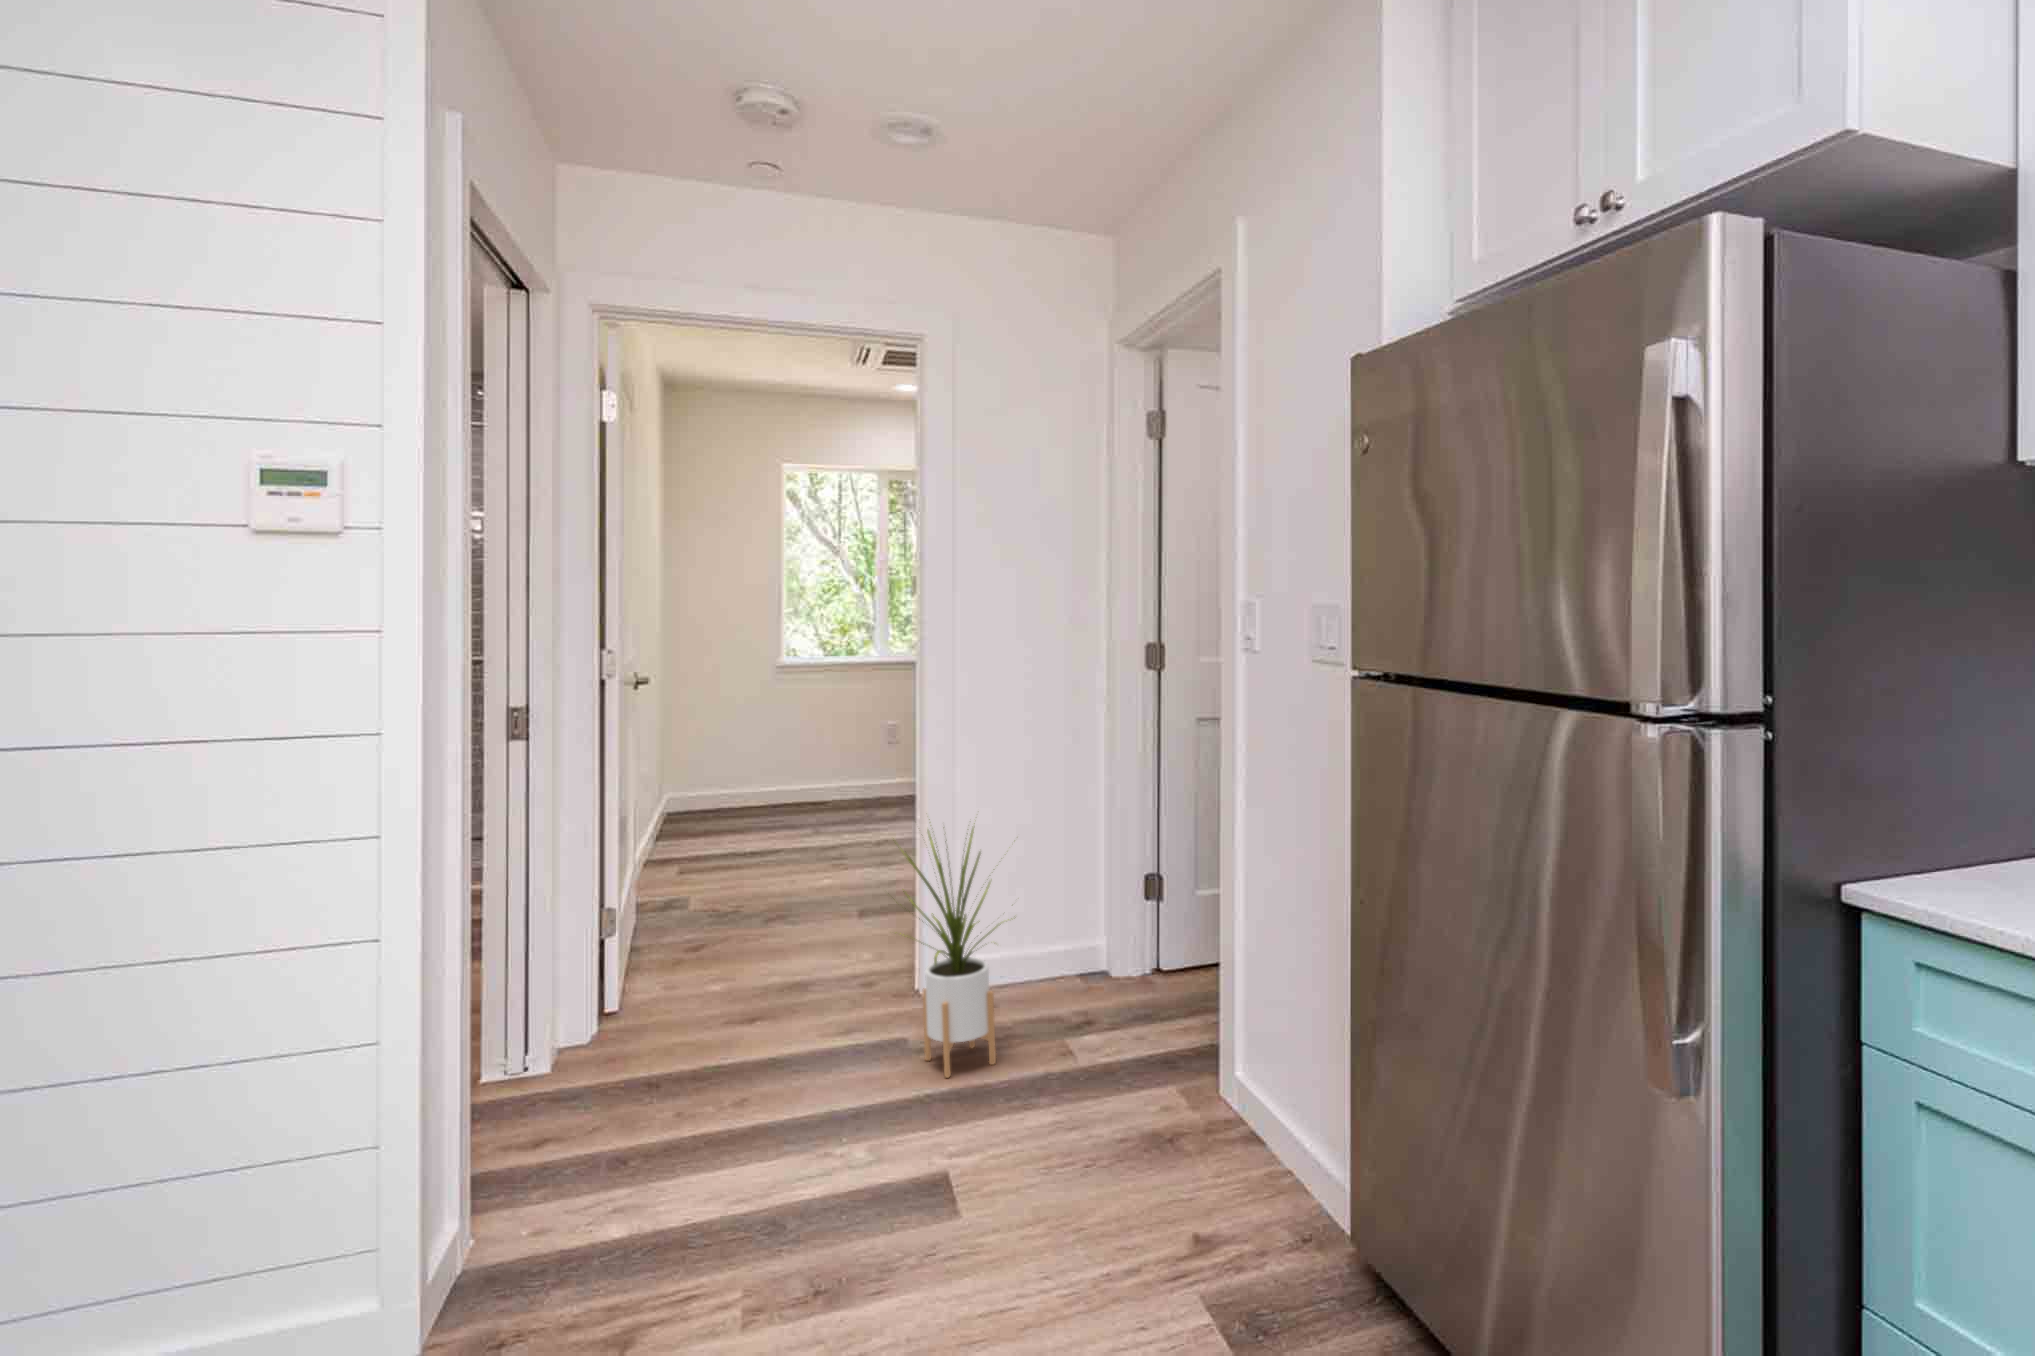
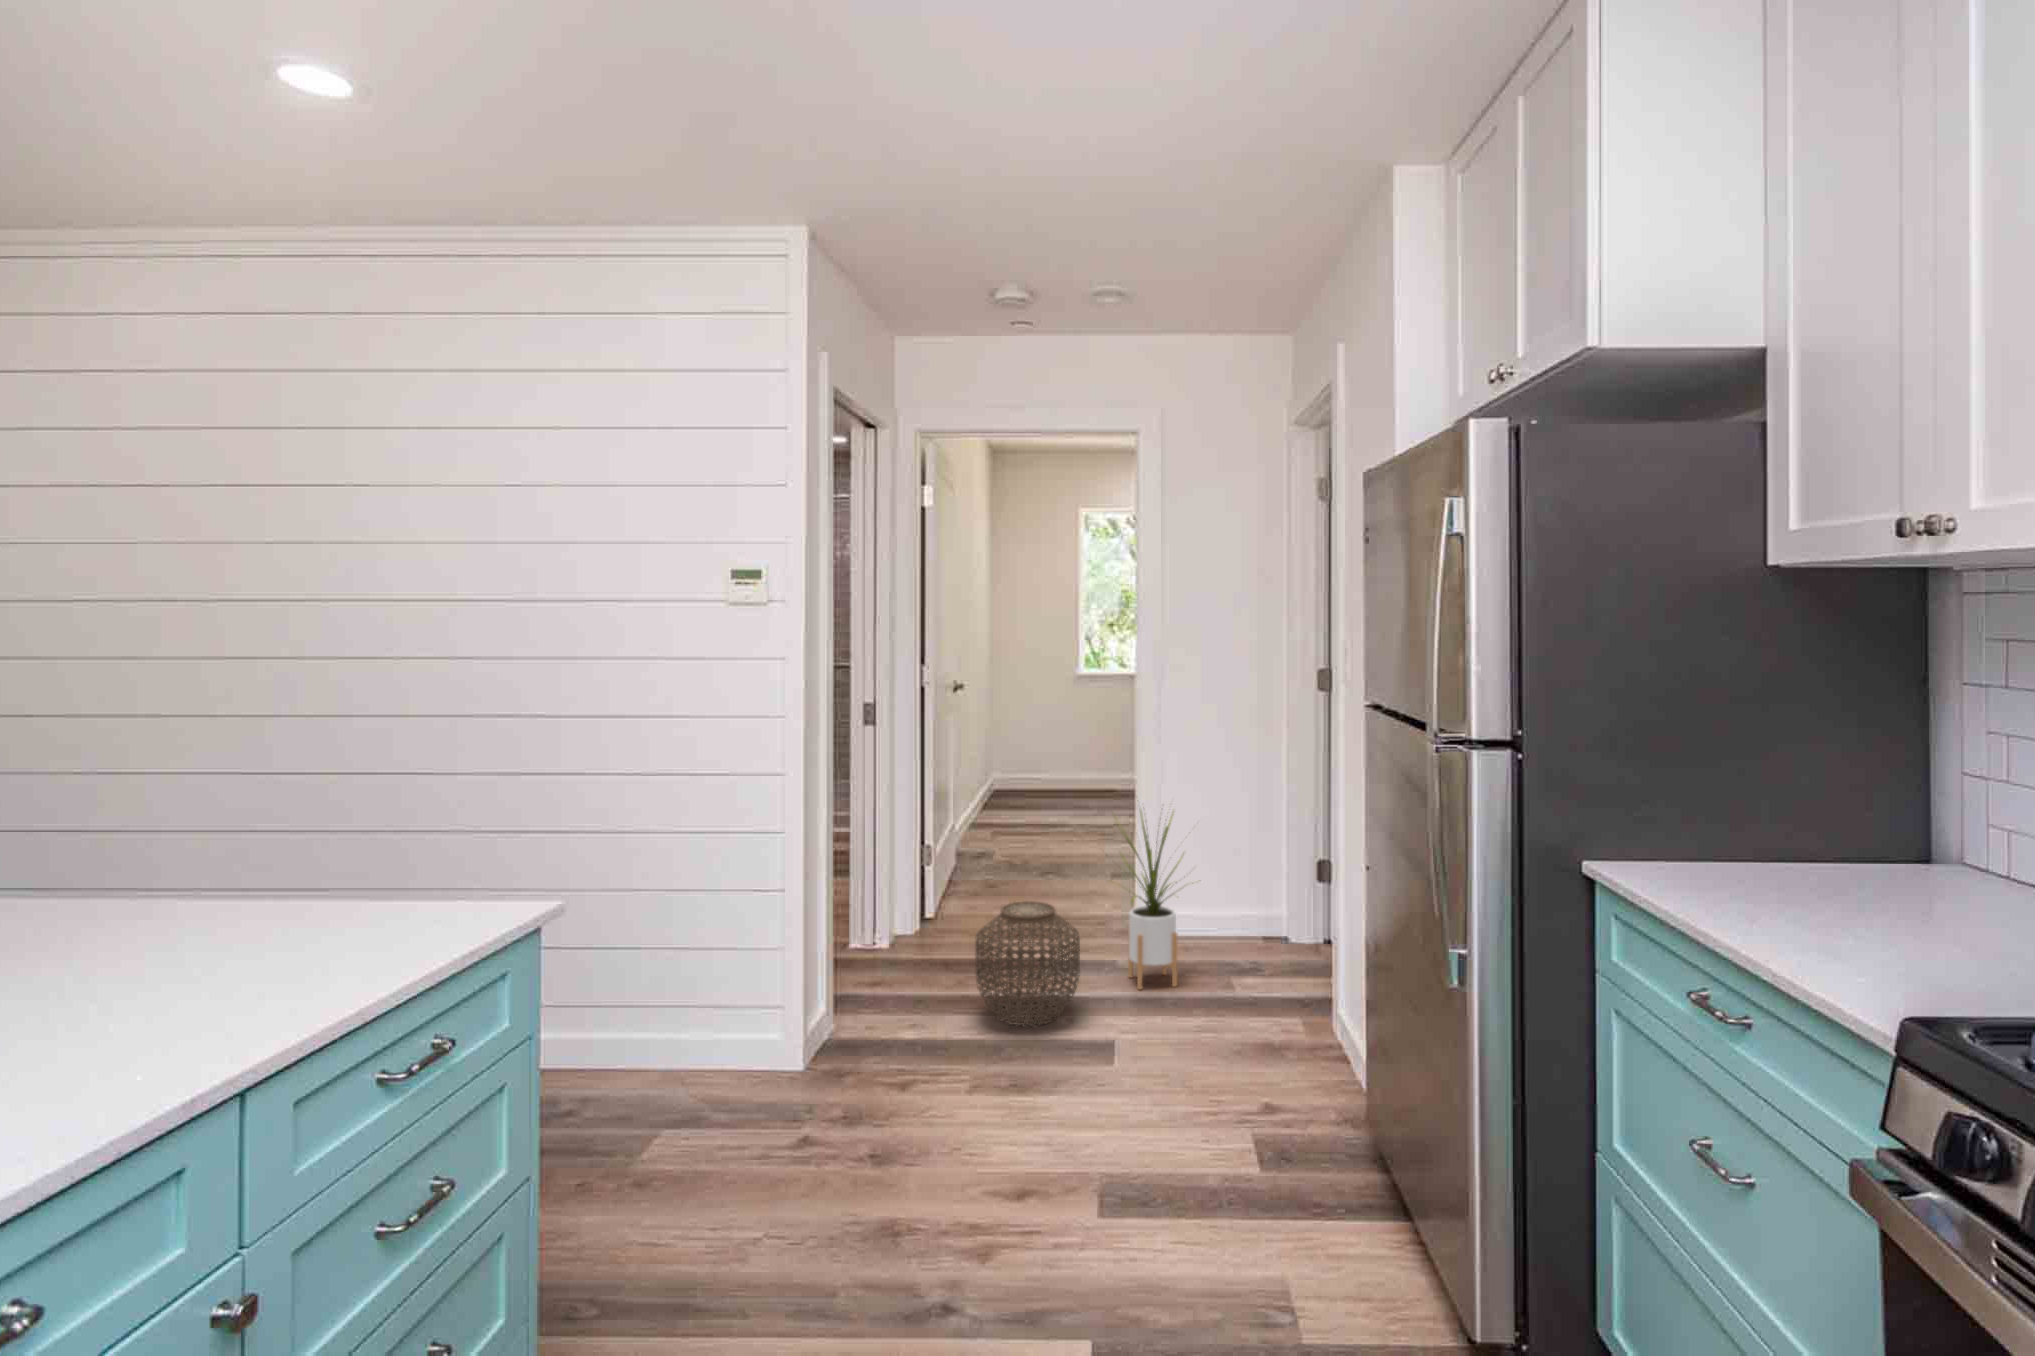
woven basket: none [712,982,875,1175] -> present [975,901,1080,1026]

